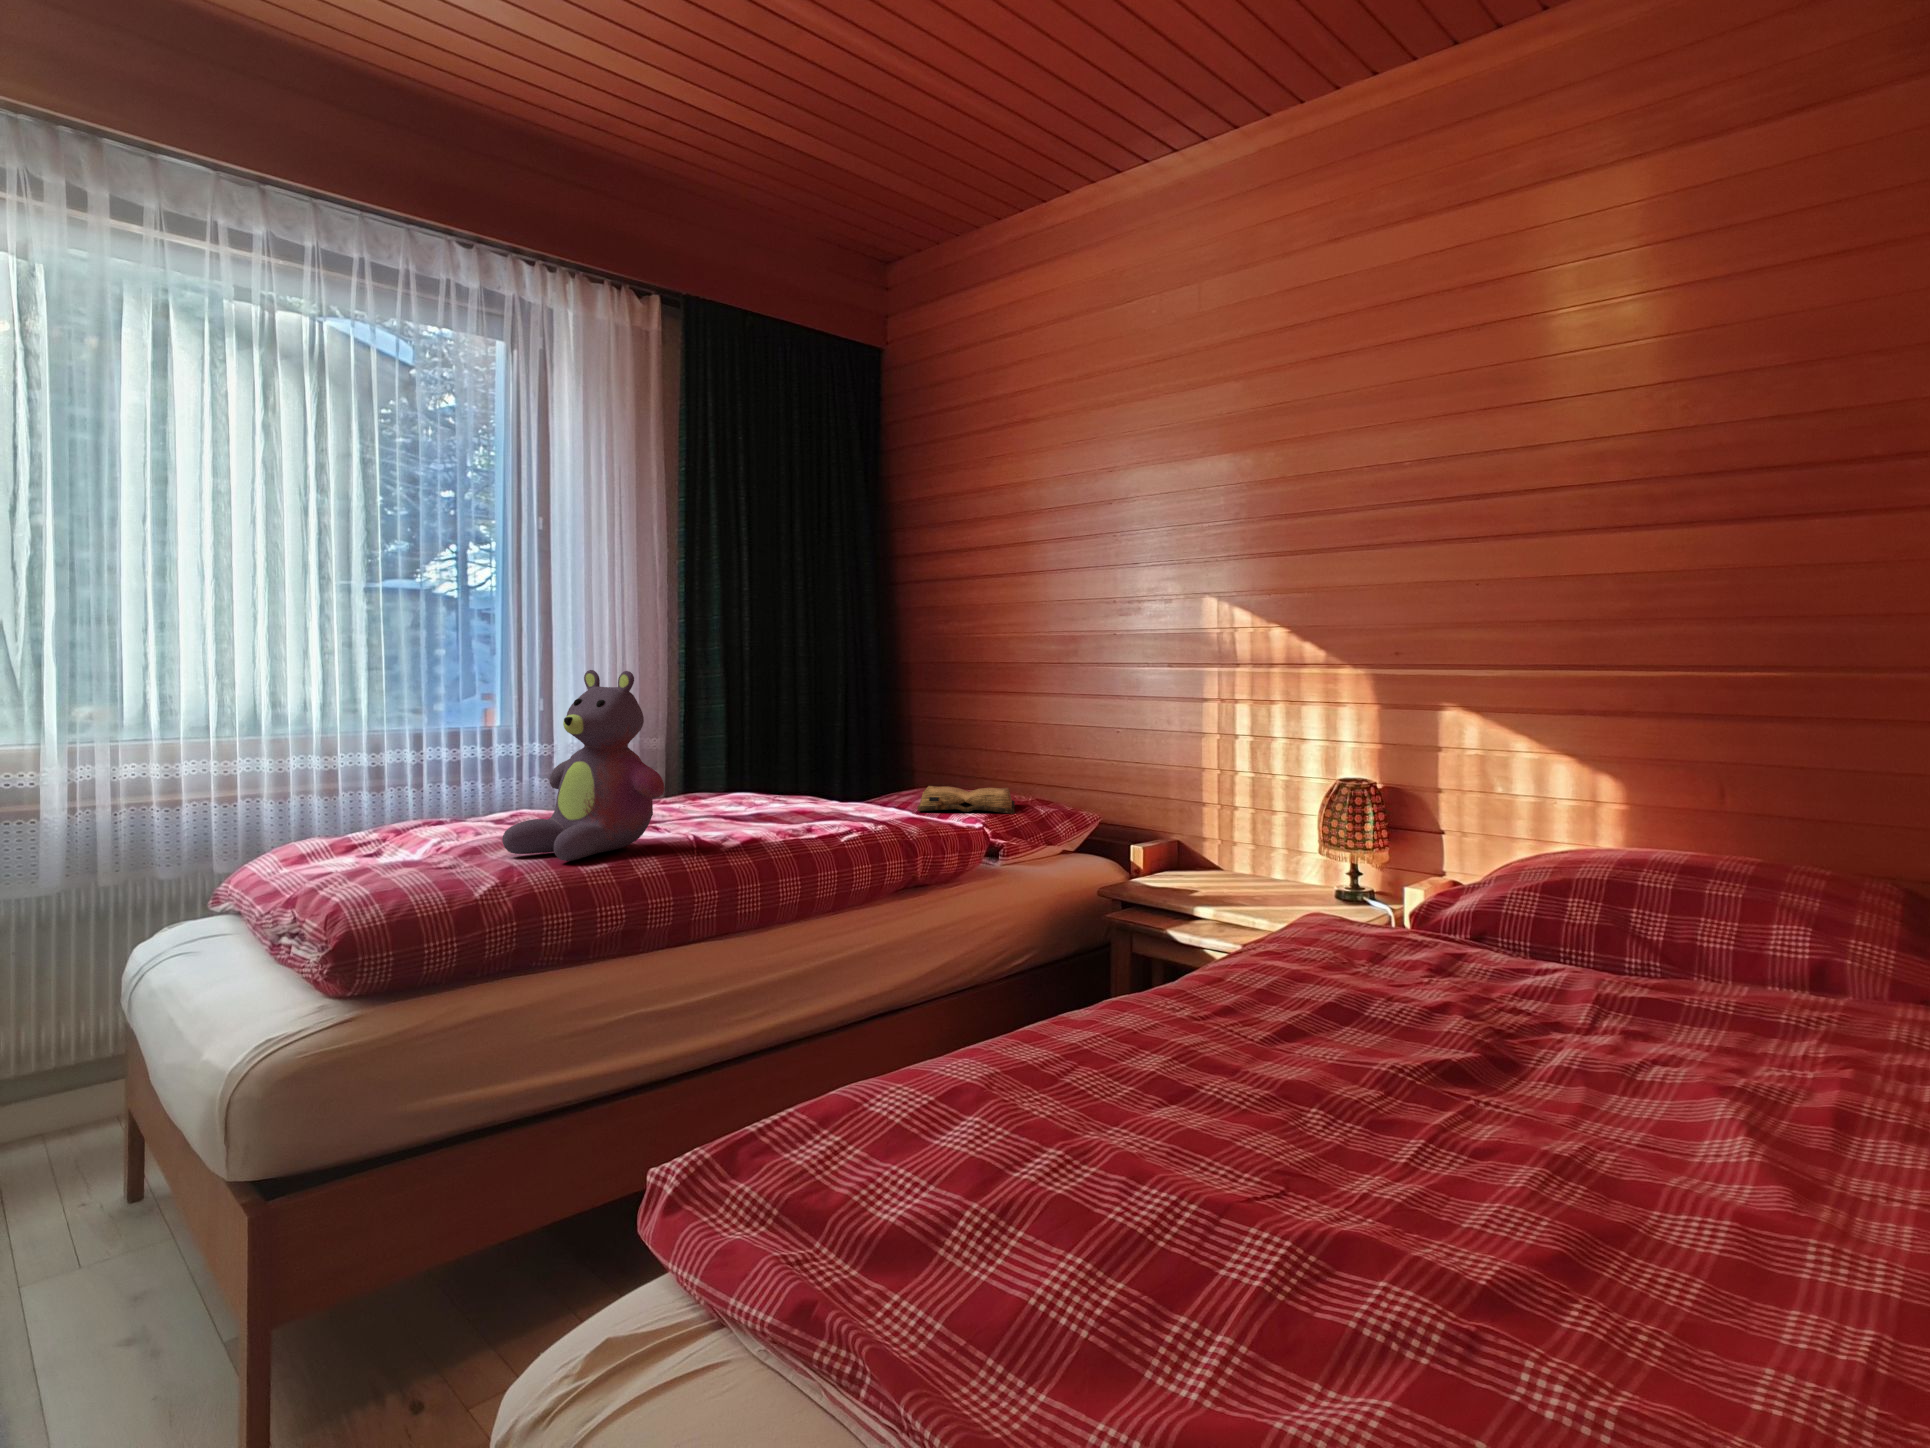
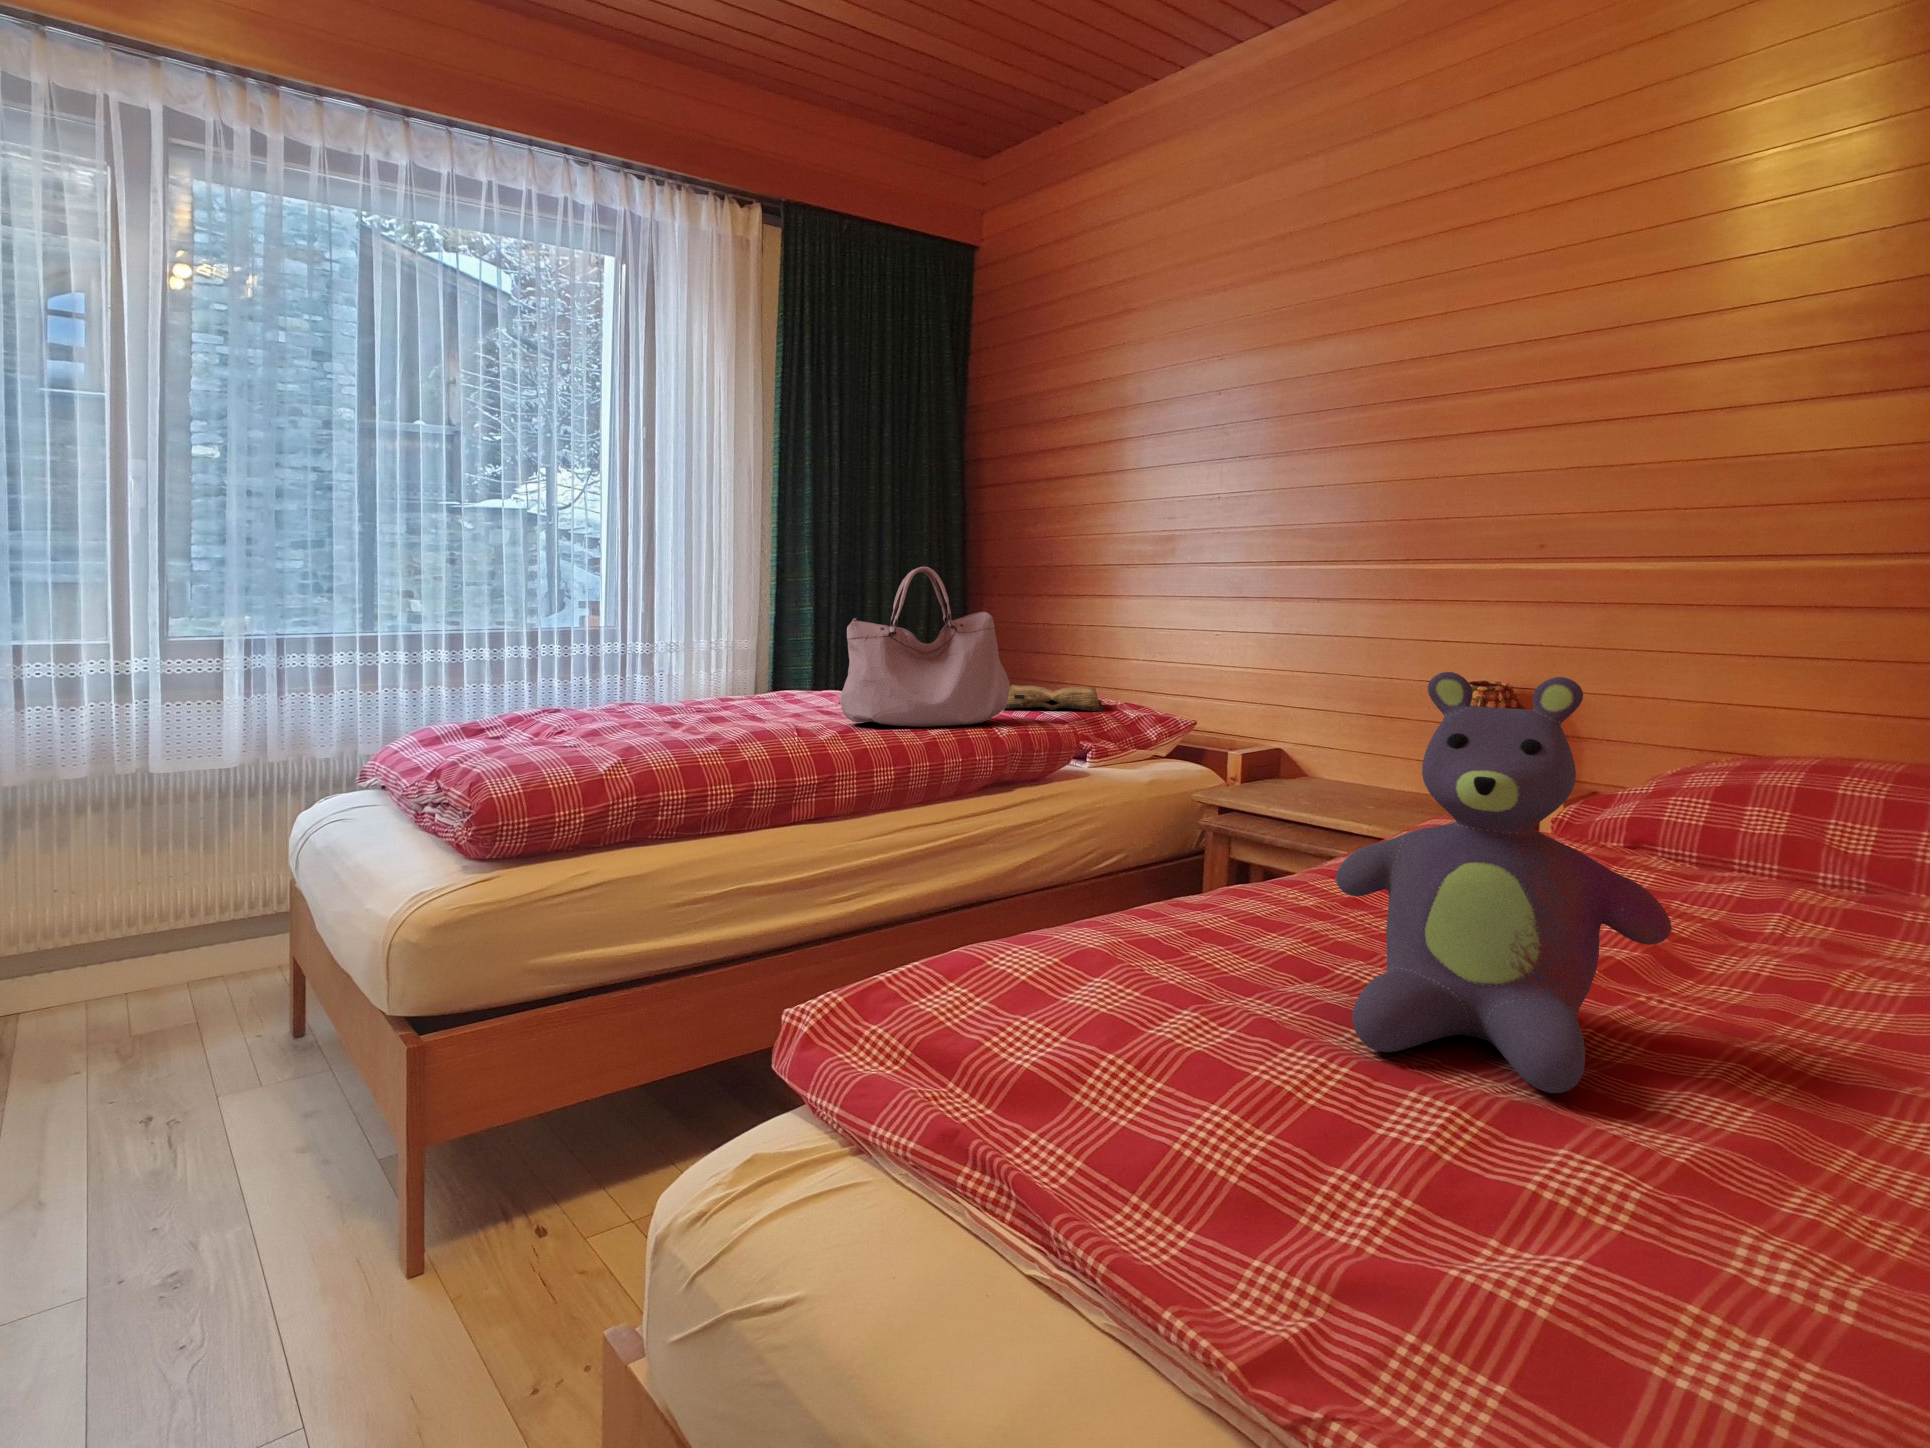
stuffed bear: present [502,670,665,861] -> present [1336,672,1672,1093]
handbag: none [749,675,922,835] -> present [840,567,1010,727]

